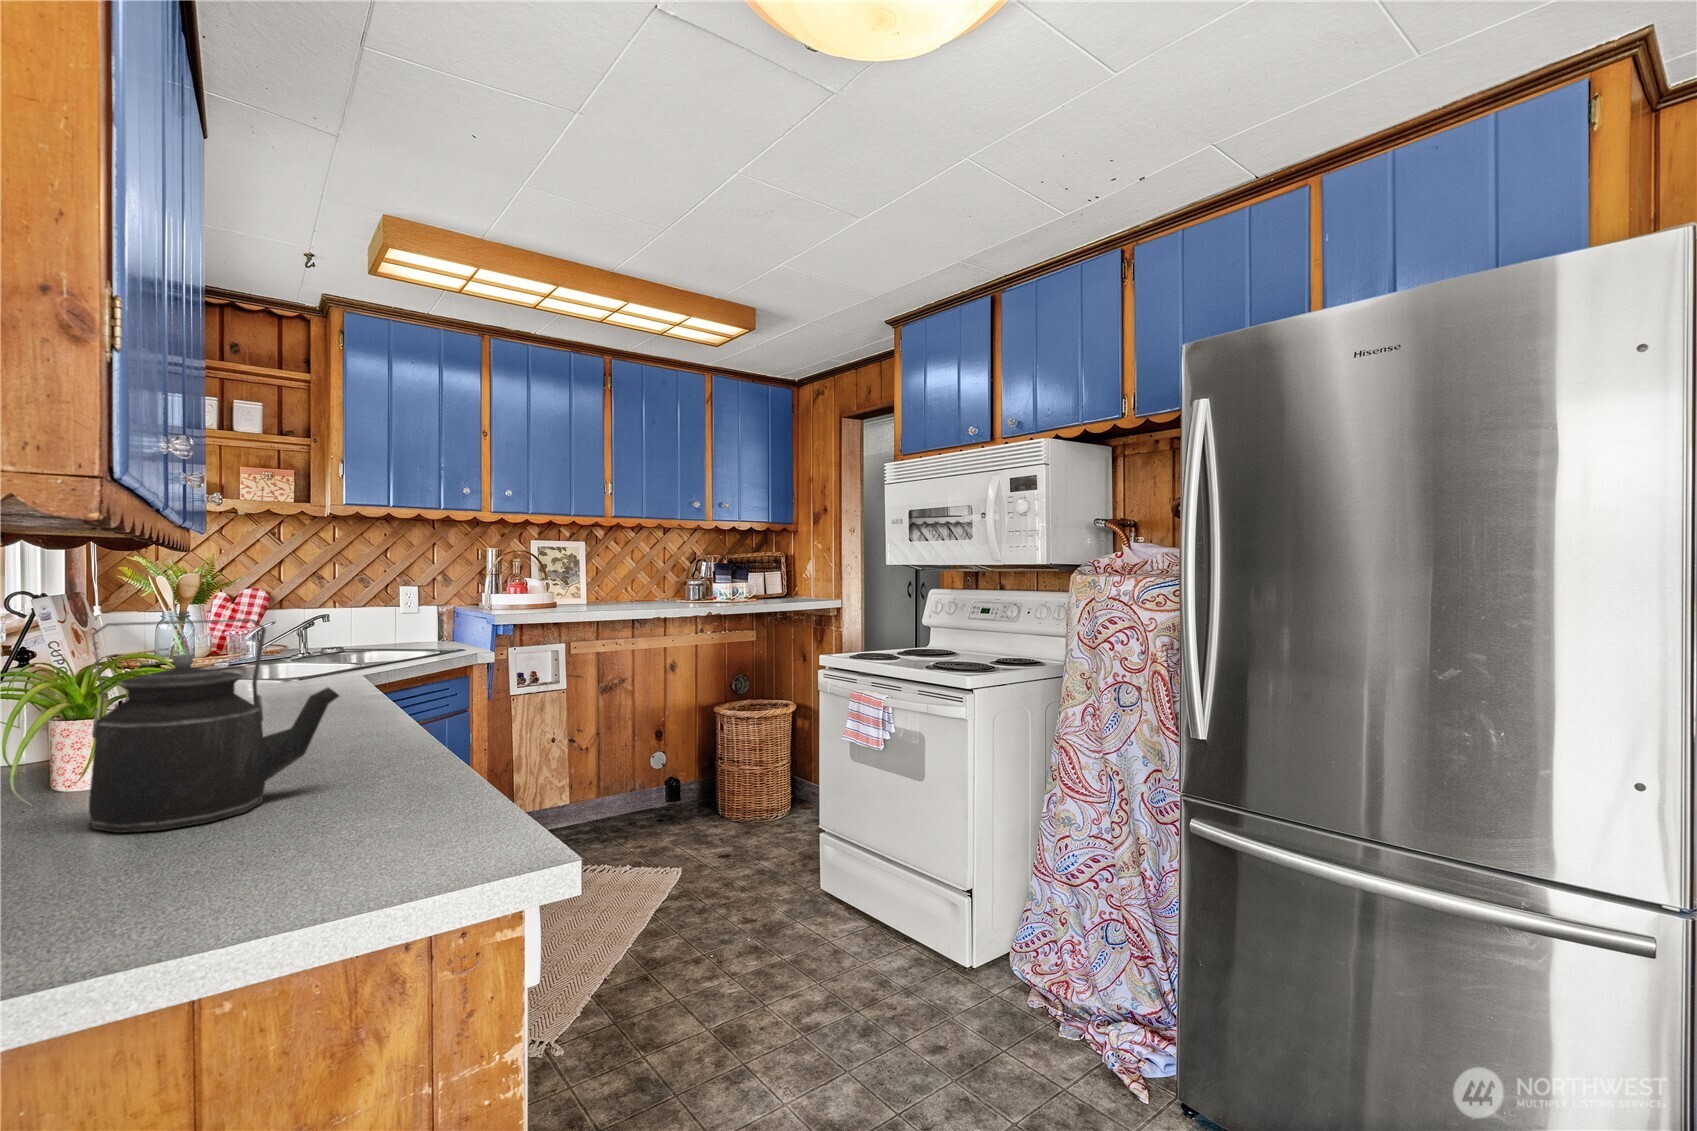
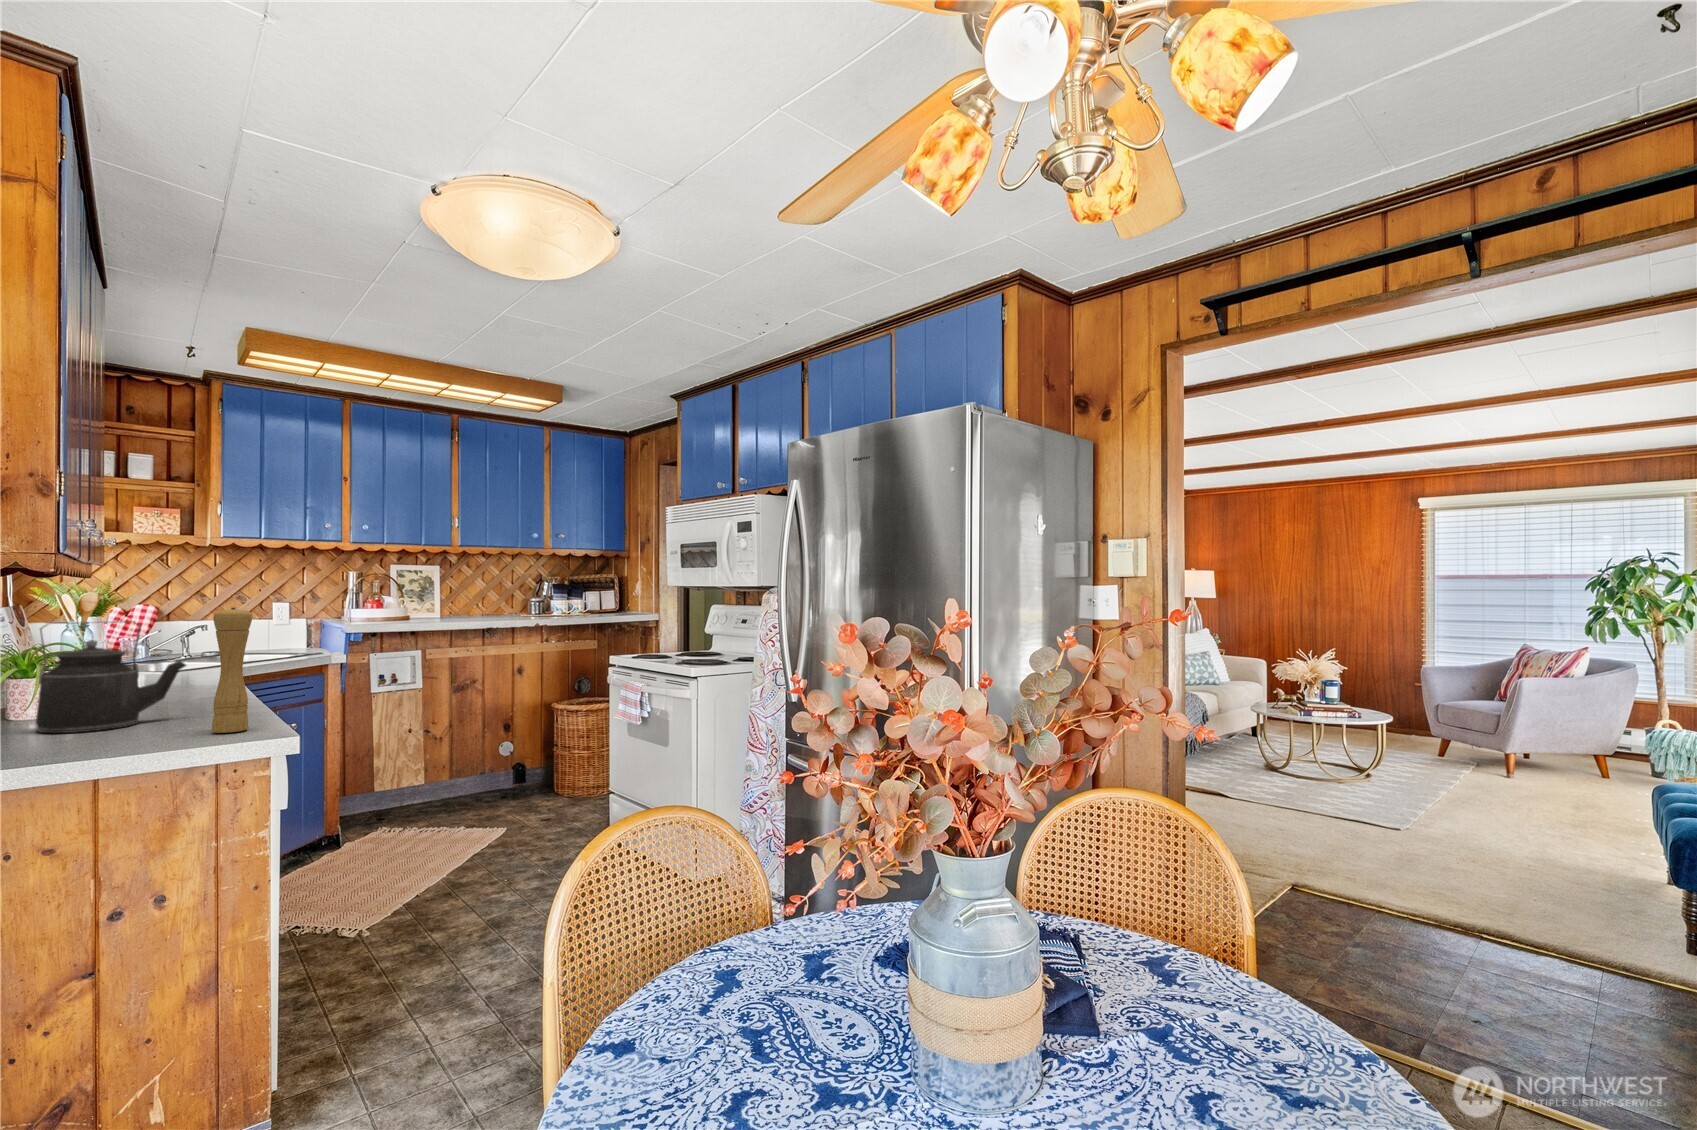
pepper mill: none [400,597,466,841] -> present [212,607,252,733]

